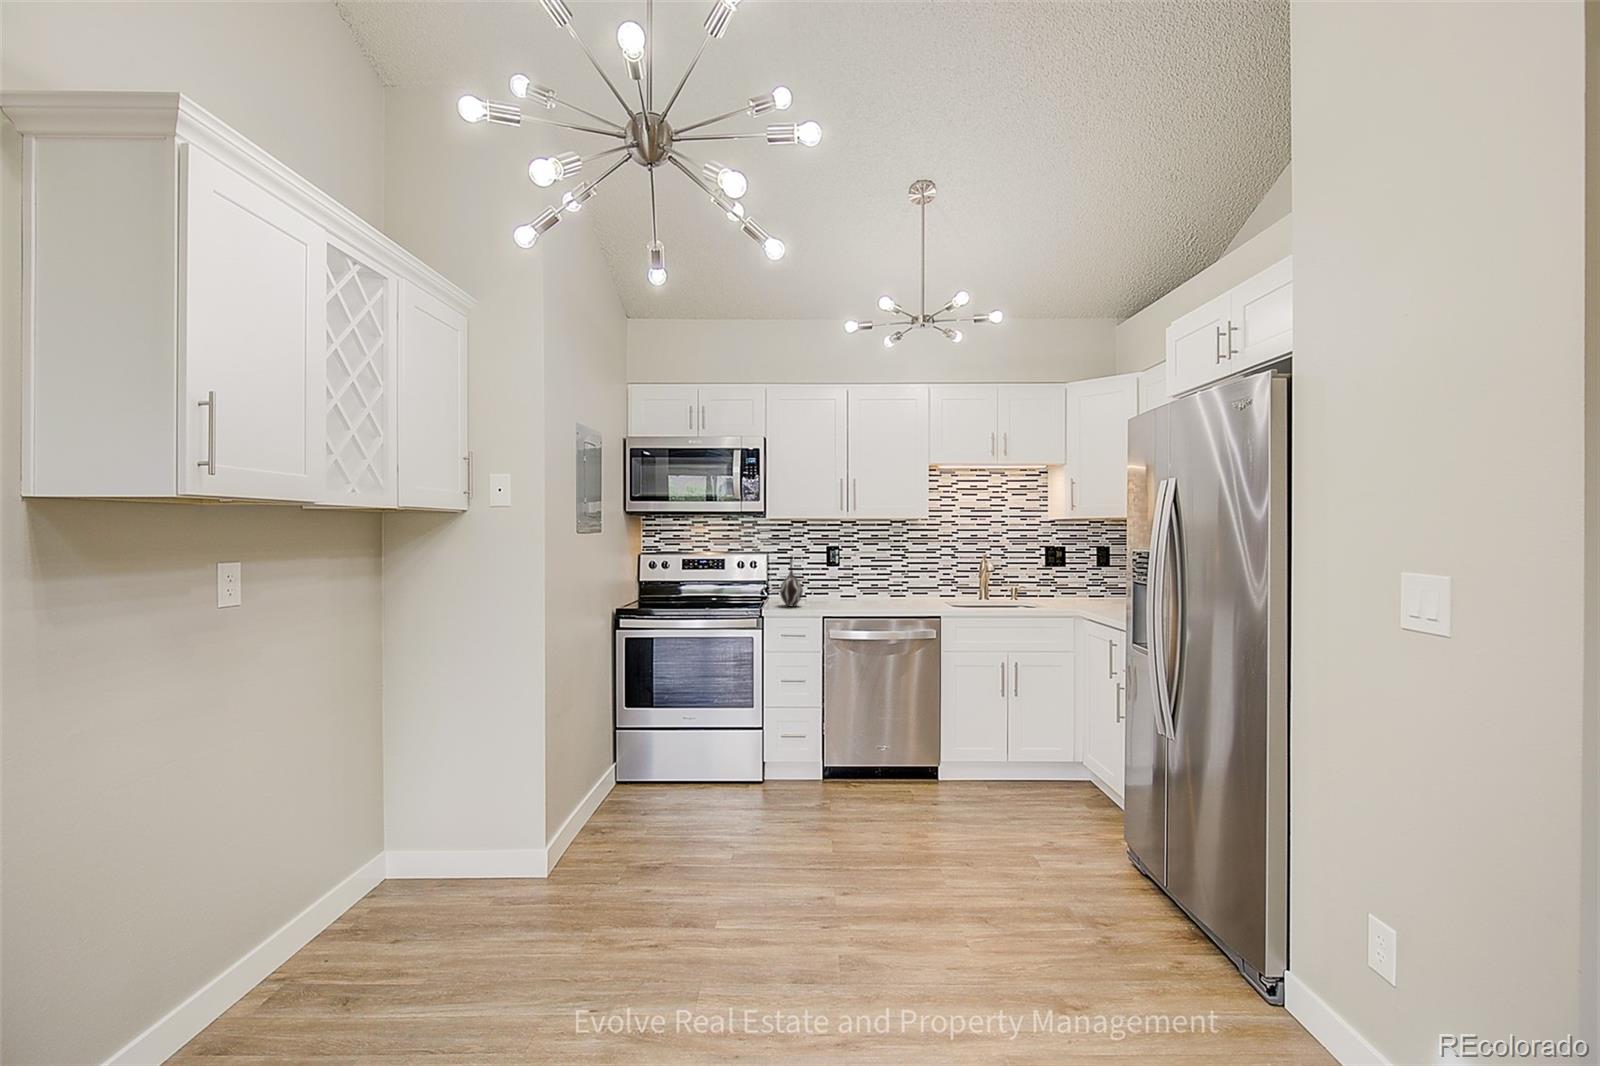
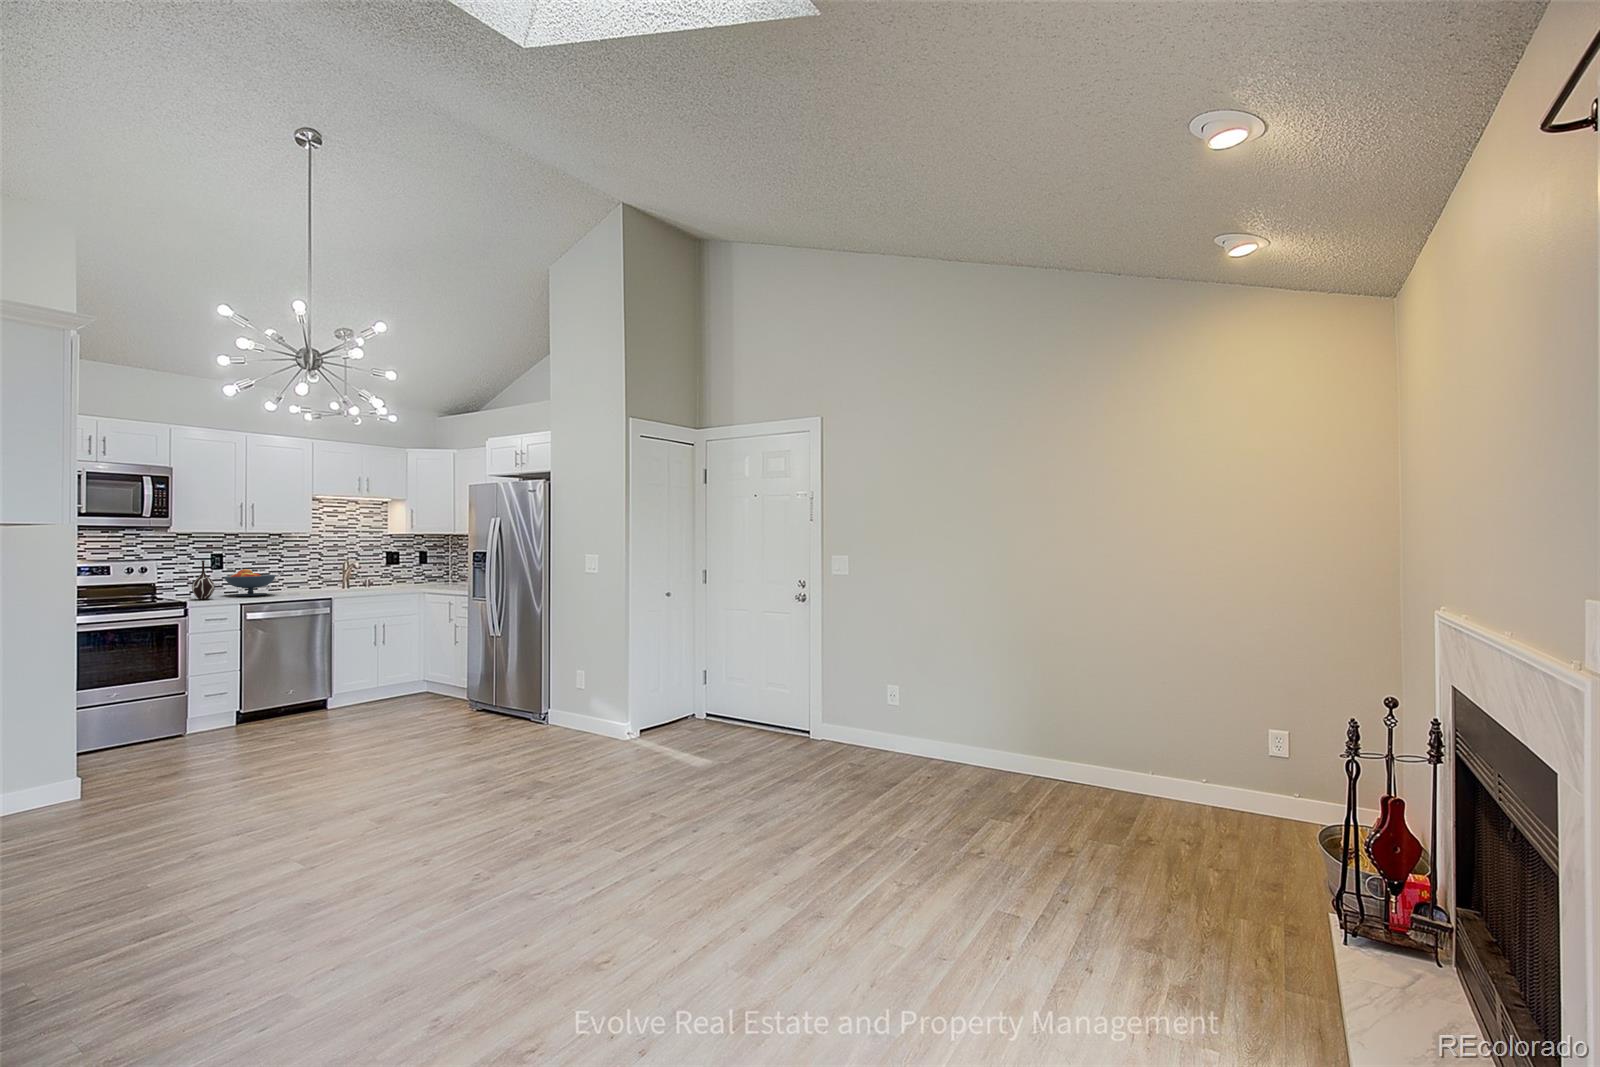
fruit bowl: none [823,568,878,605] -> present [224,569,276,596]

